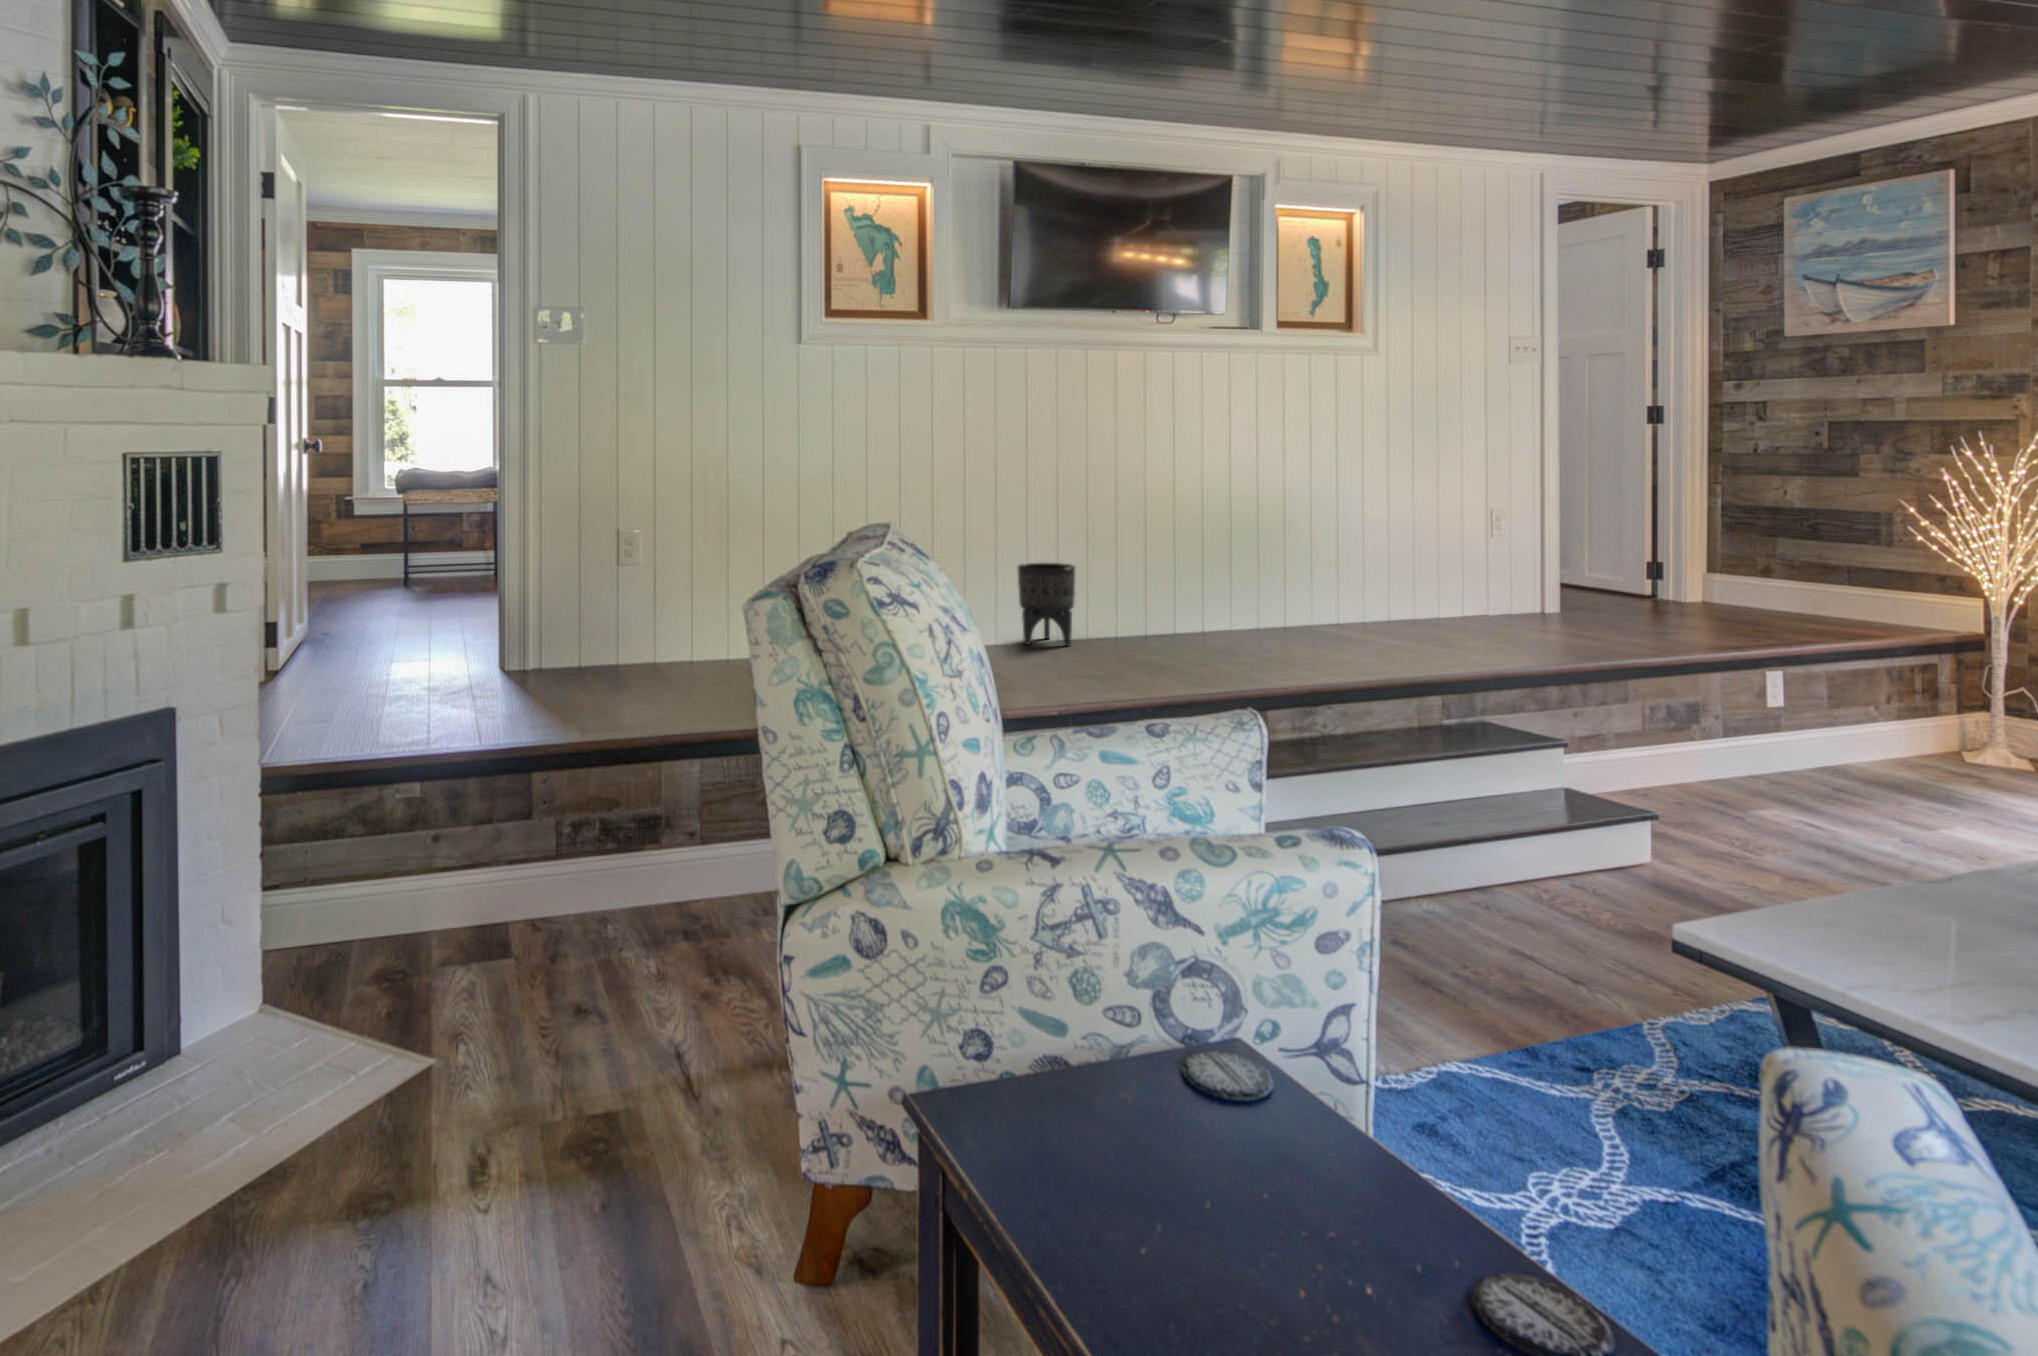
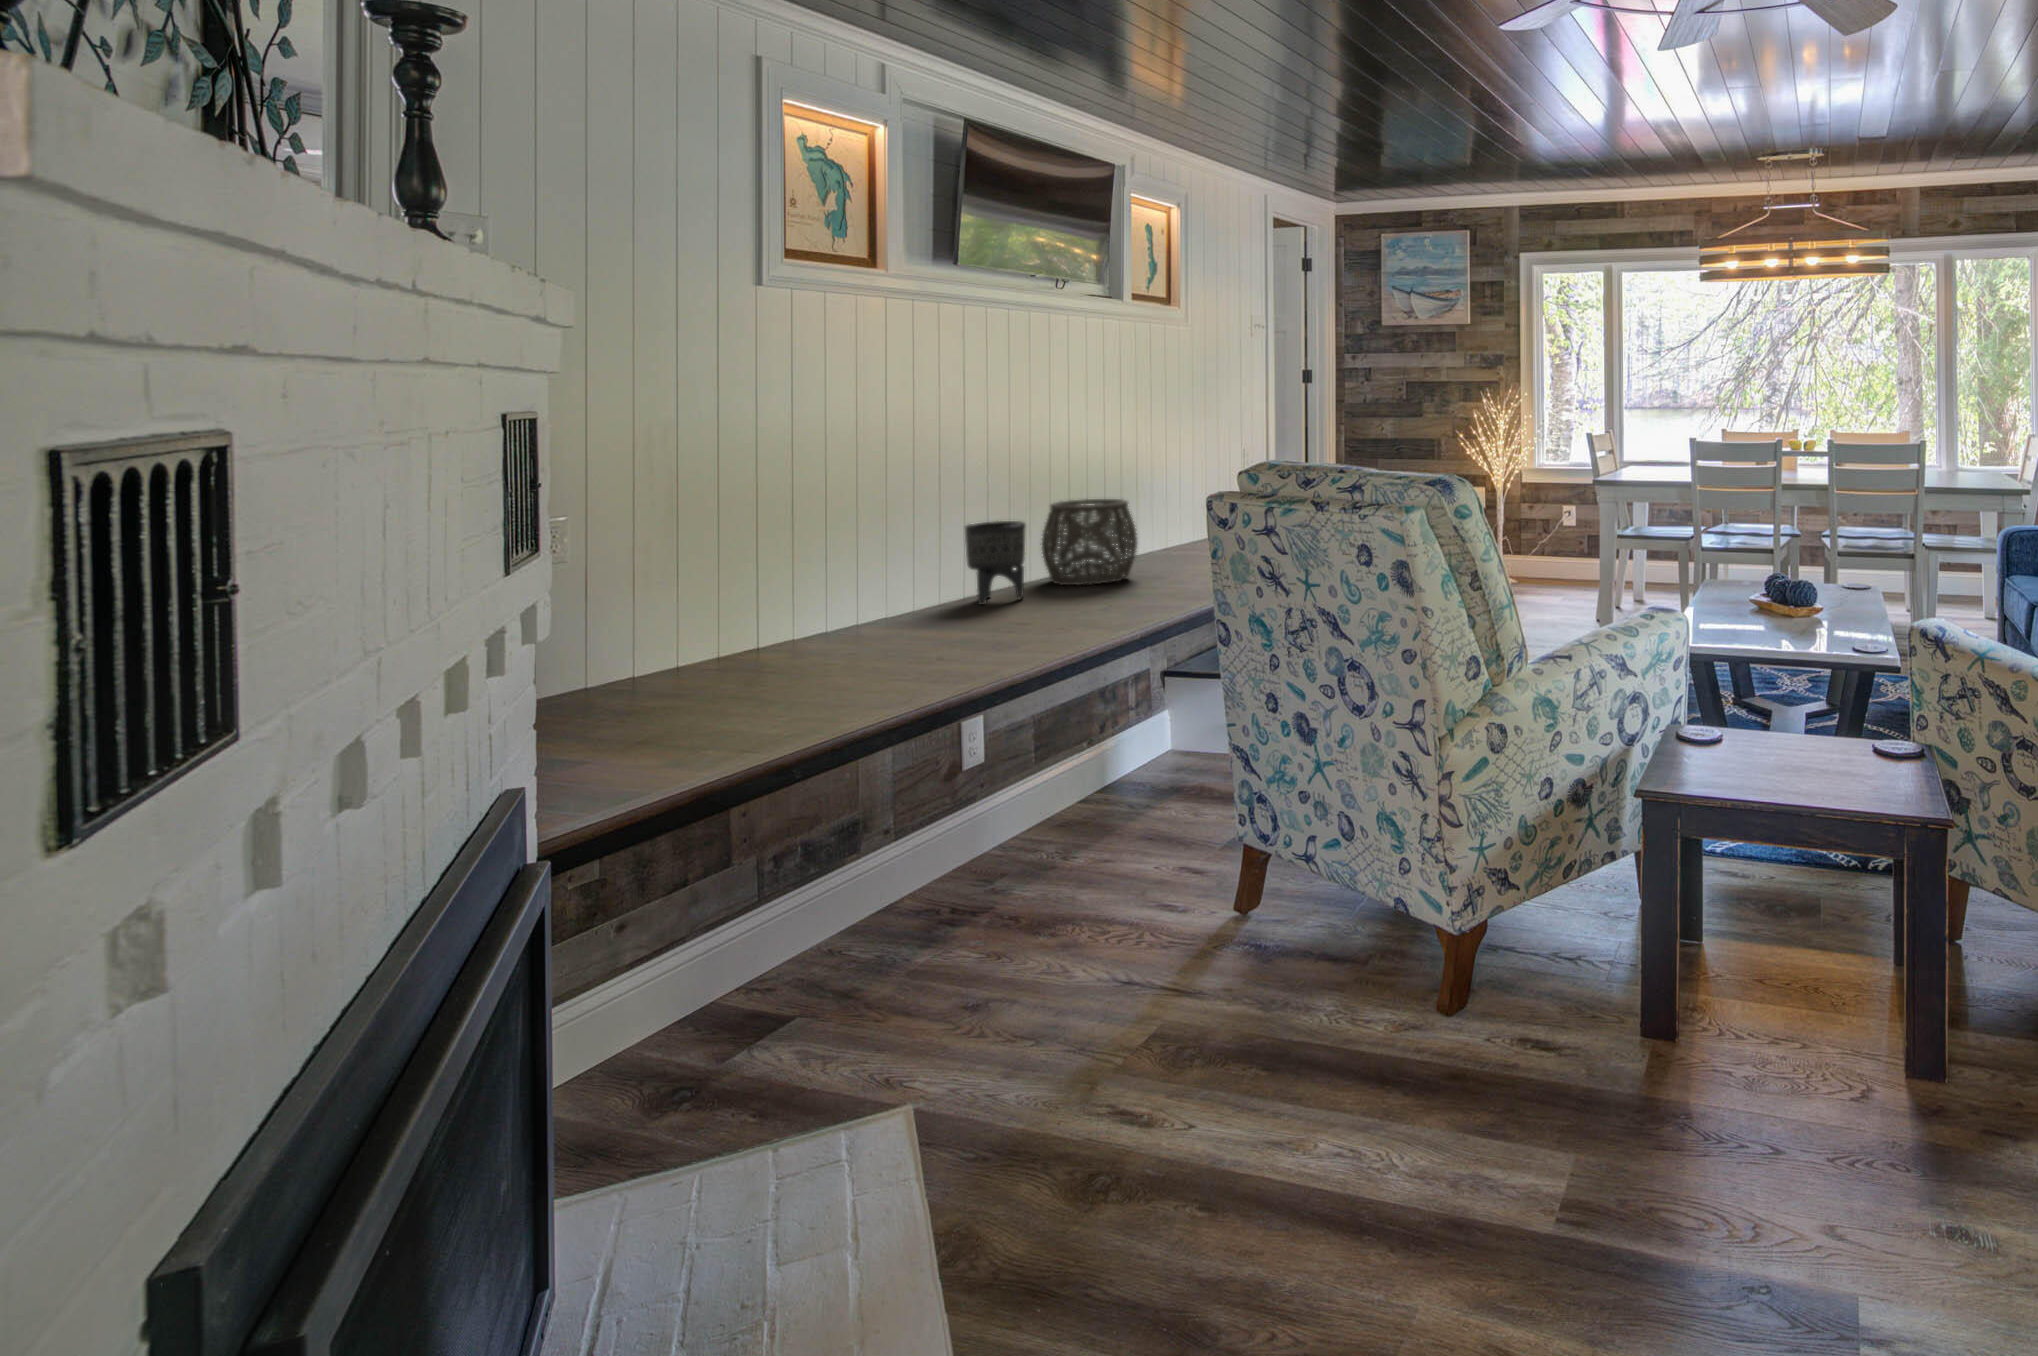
woven basket: none [1121,549,1226,644] -> present [1042,499,1138,585]

